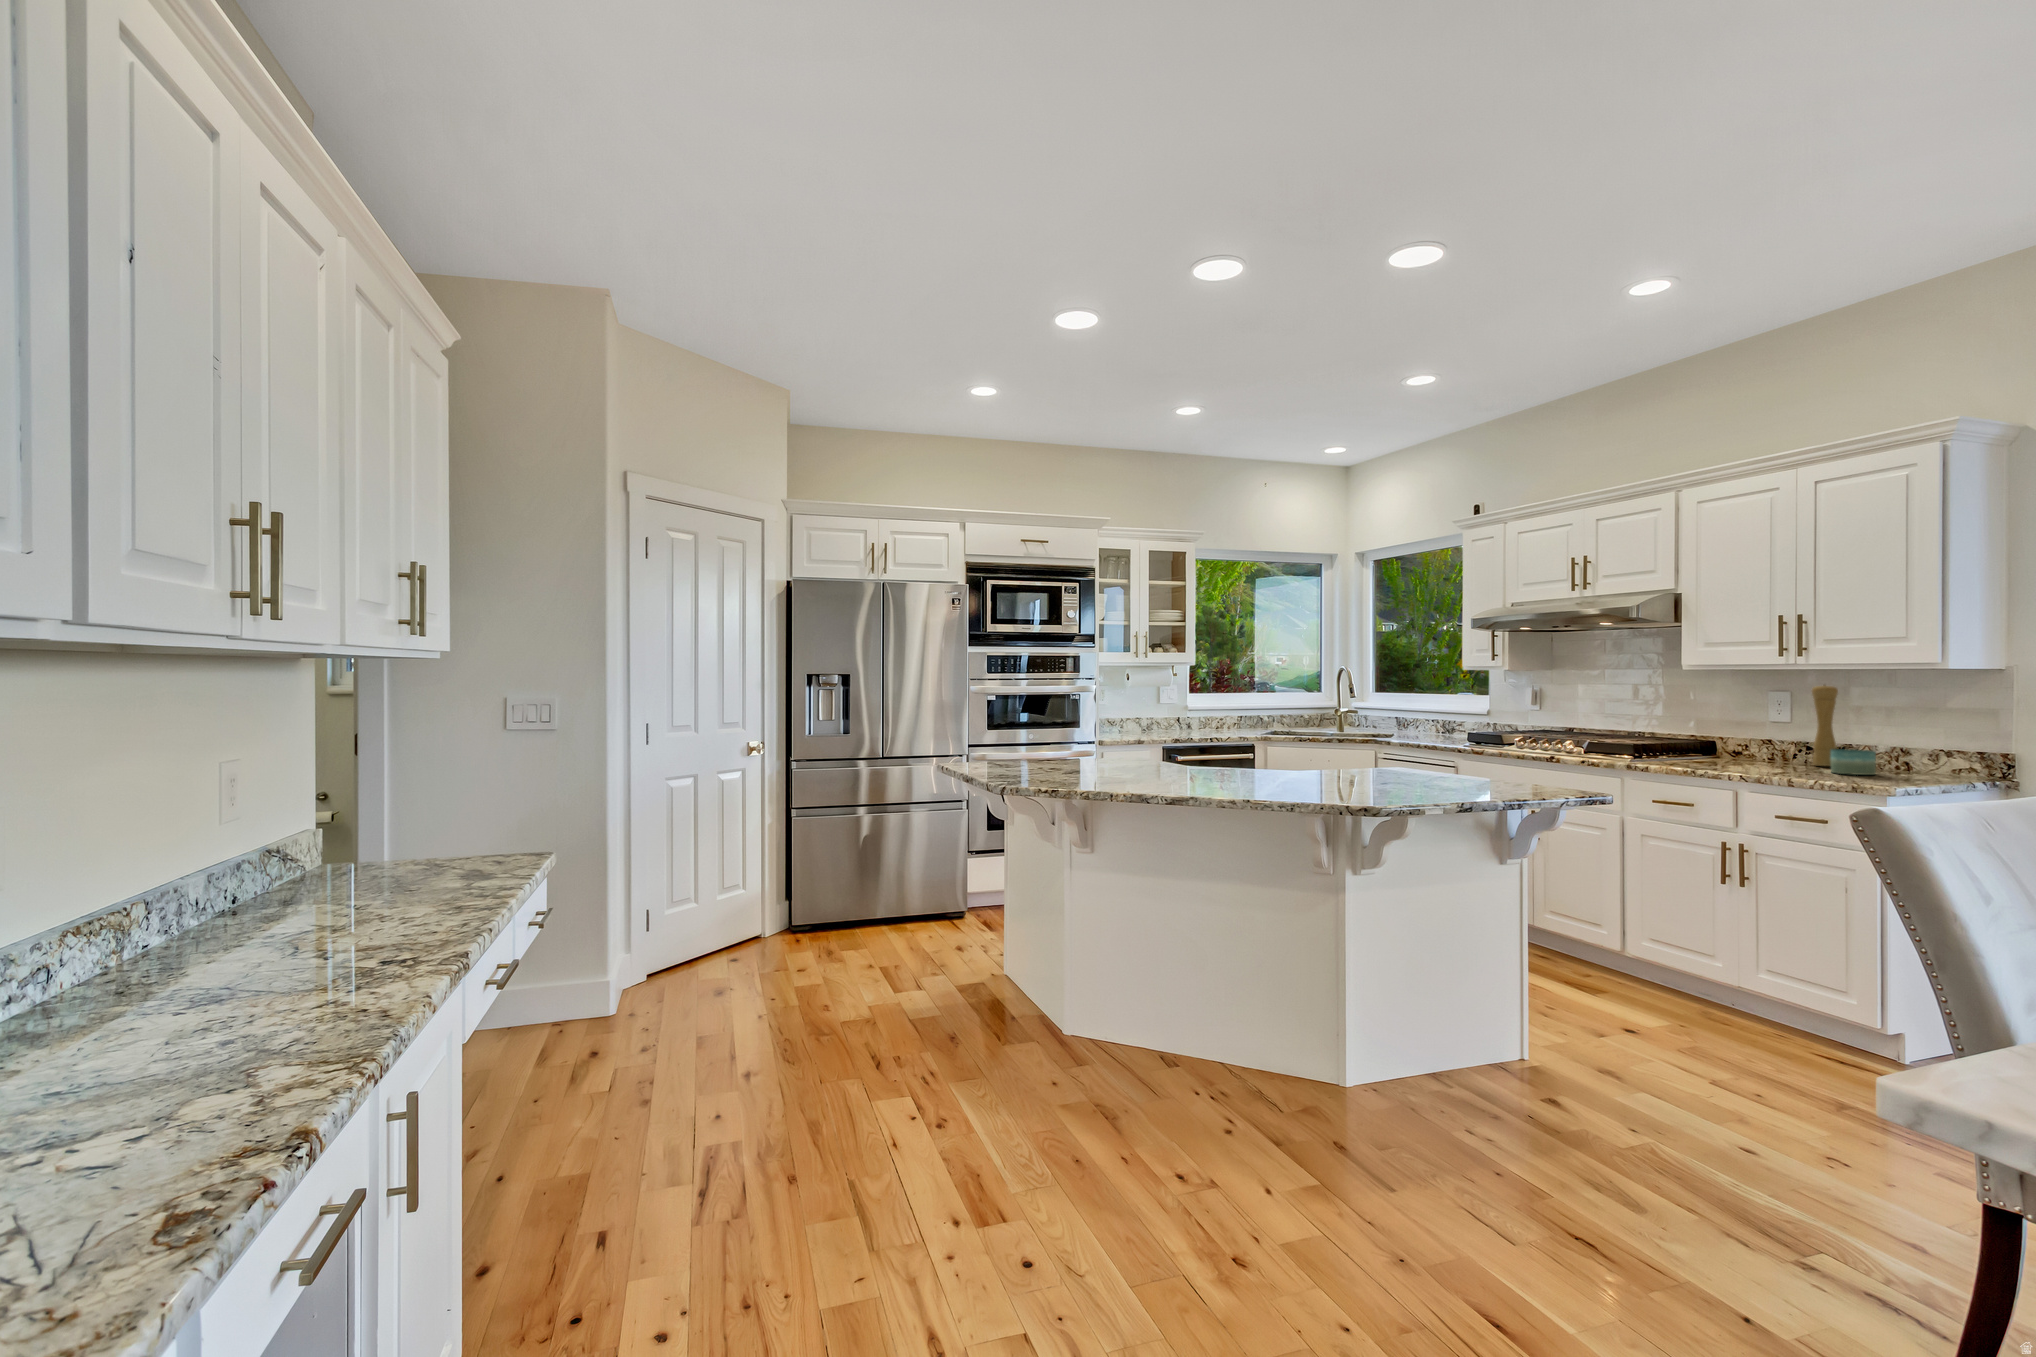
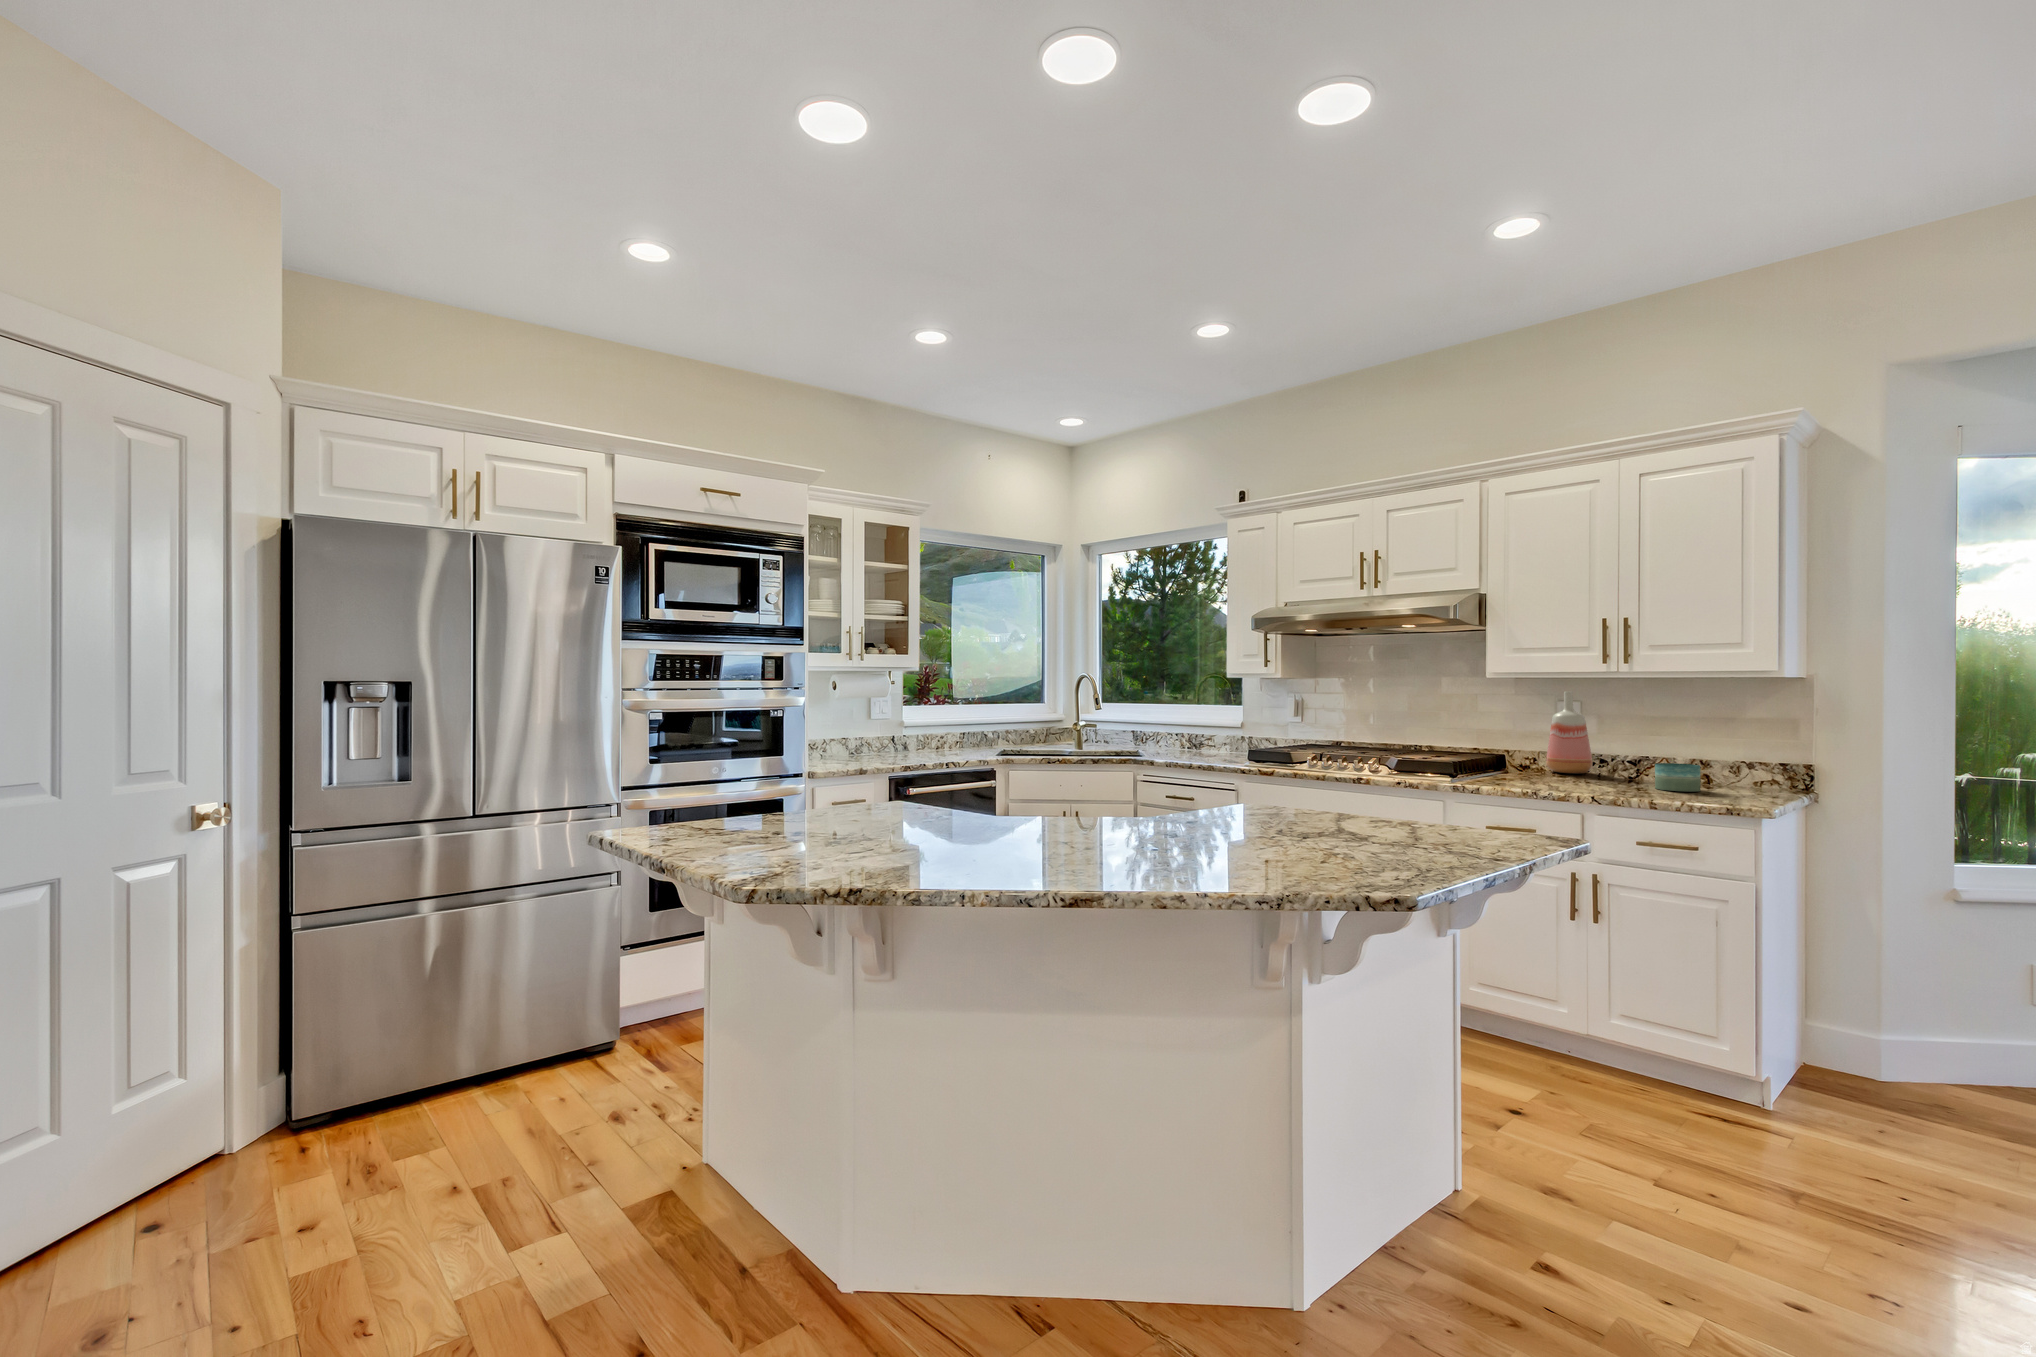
vase: none [1750,682,1797,759] -> present [1546,692,1593,774]
pepper mill: present [1812,685,1838,766] -> none [1619,694,1645,781]

